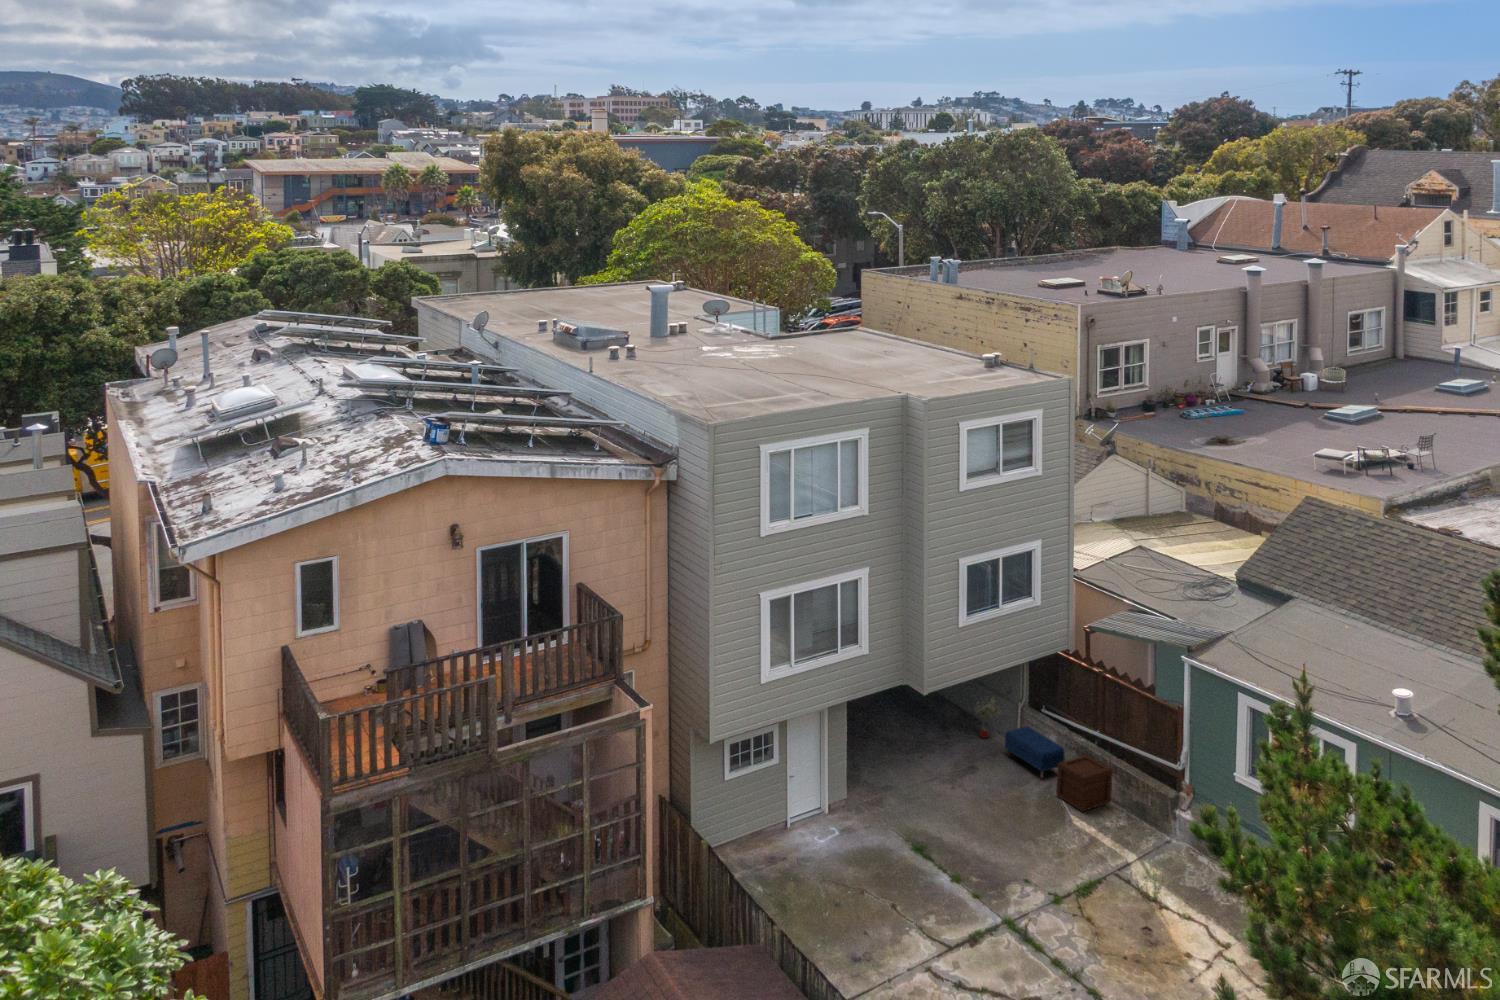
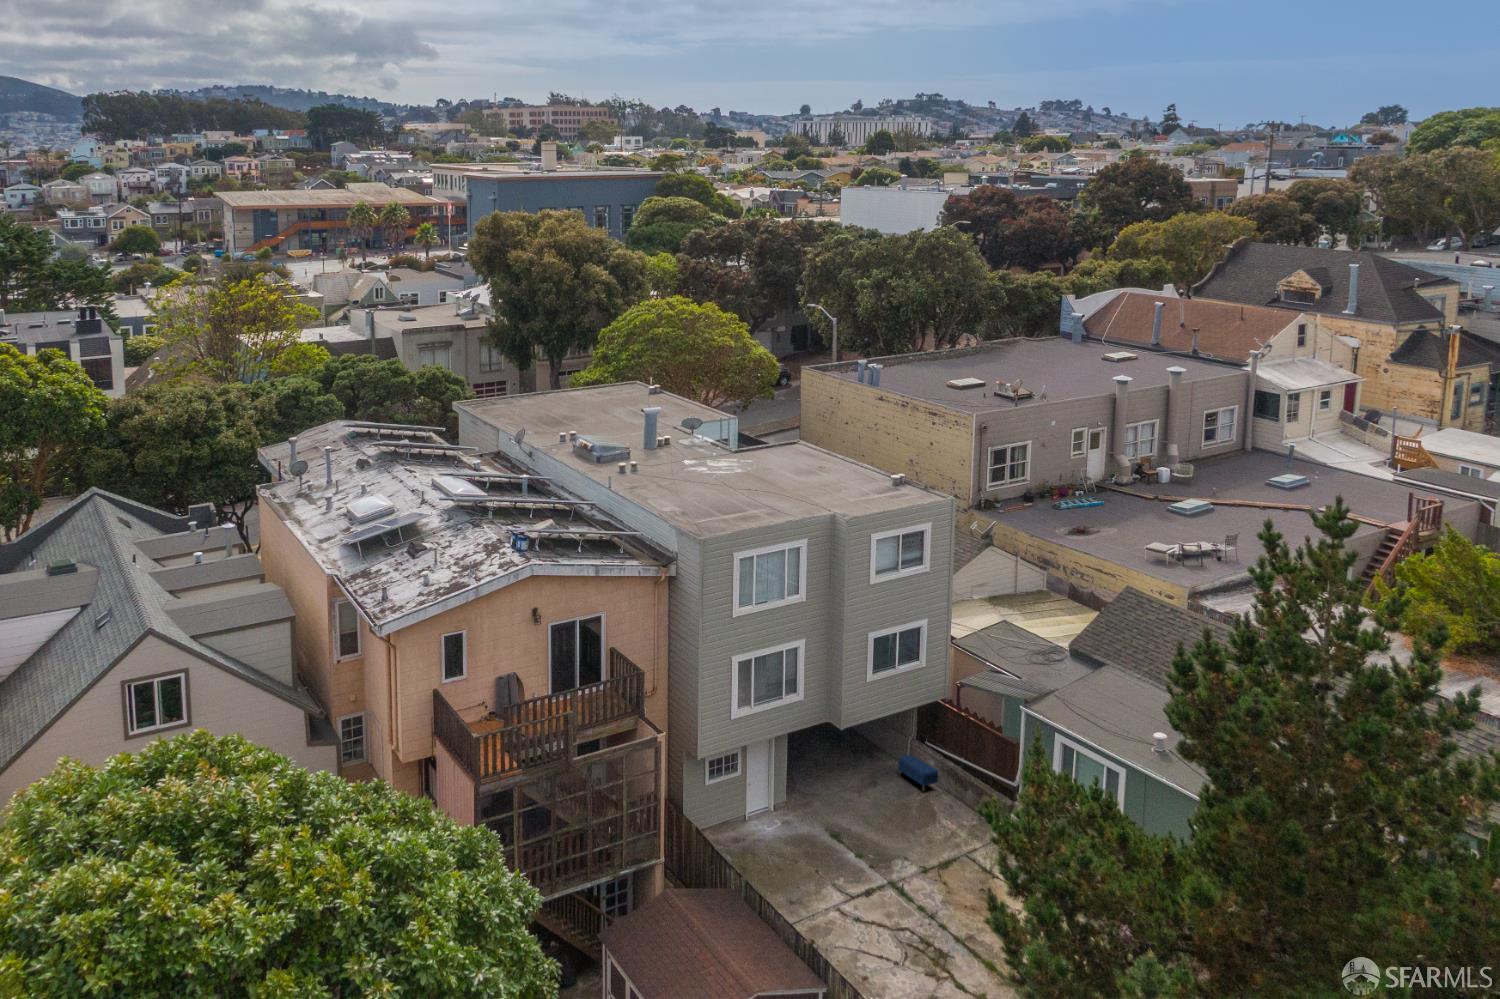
potted tree: present [975,697,1000,738] -> none [876,731,897,763]
wooden crate: present [1056,755,1113,811] -> none [932,774,972,814]

